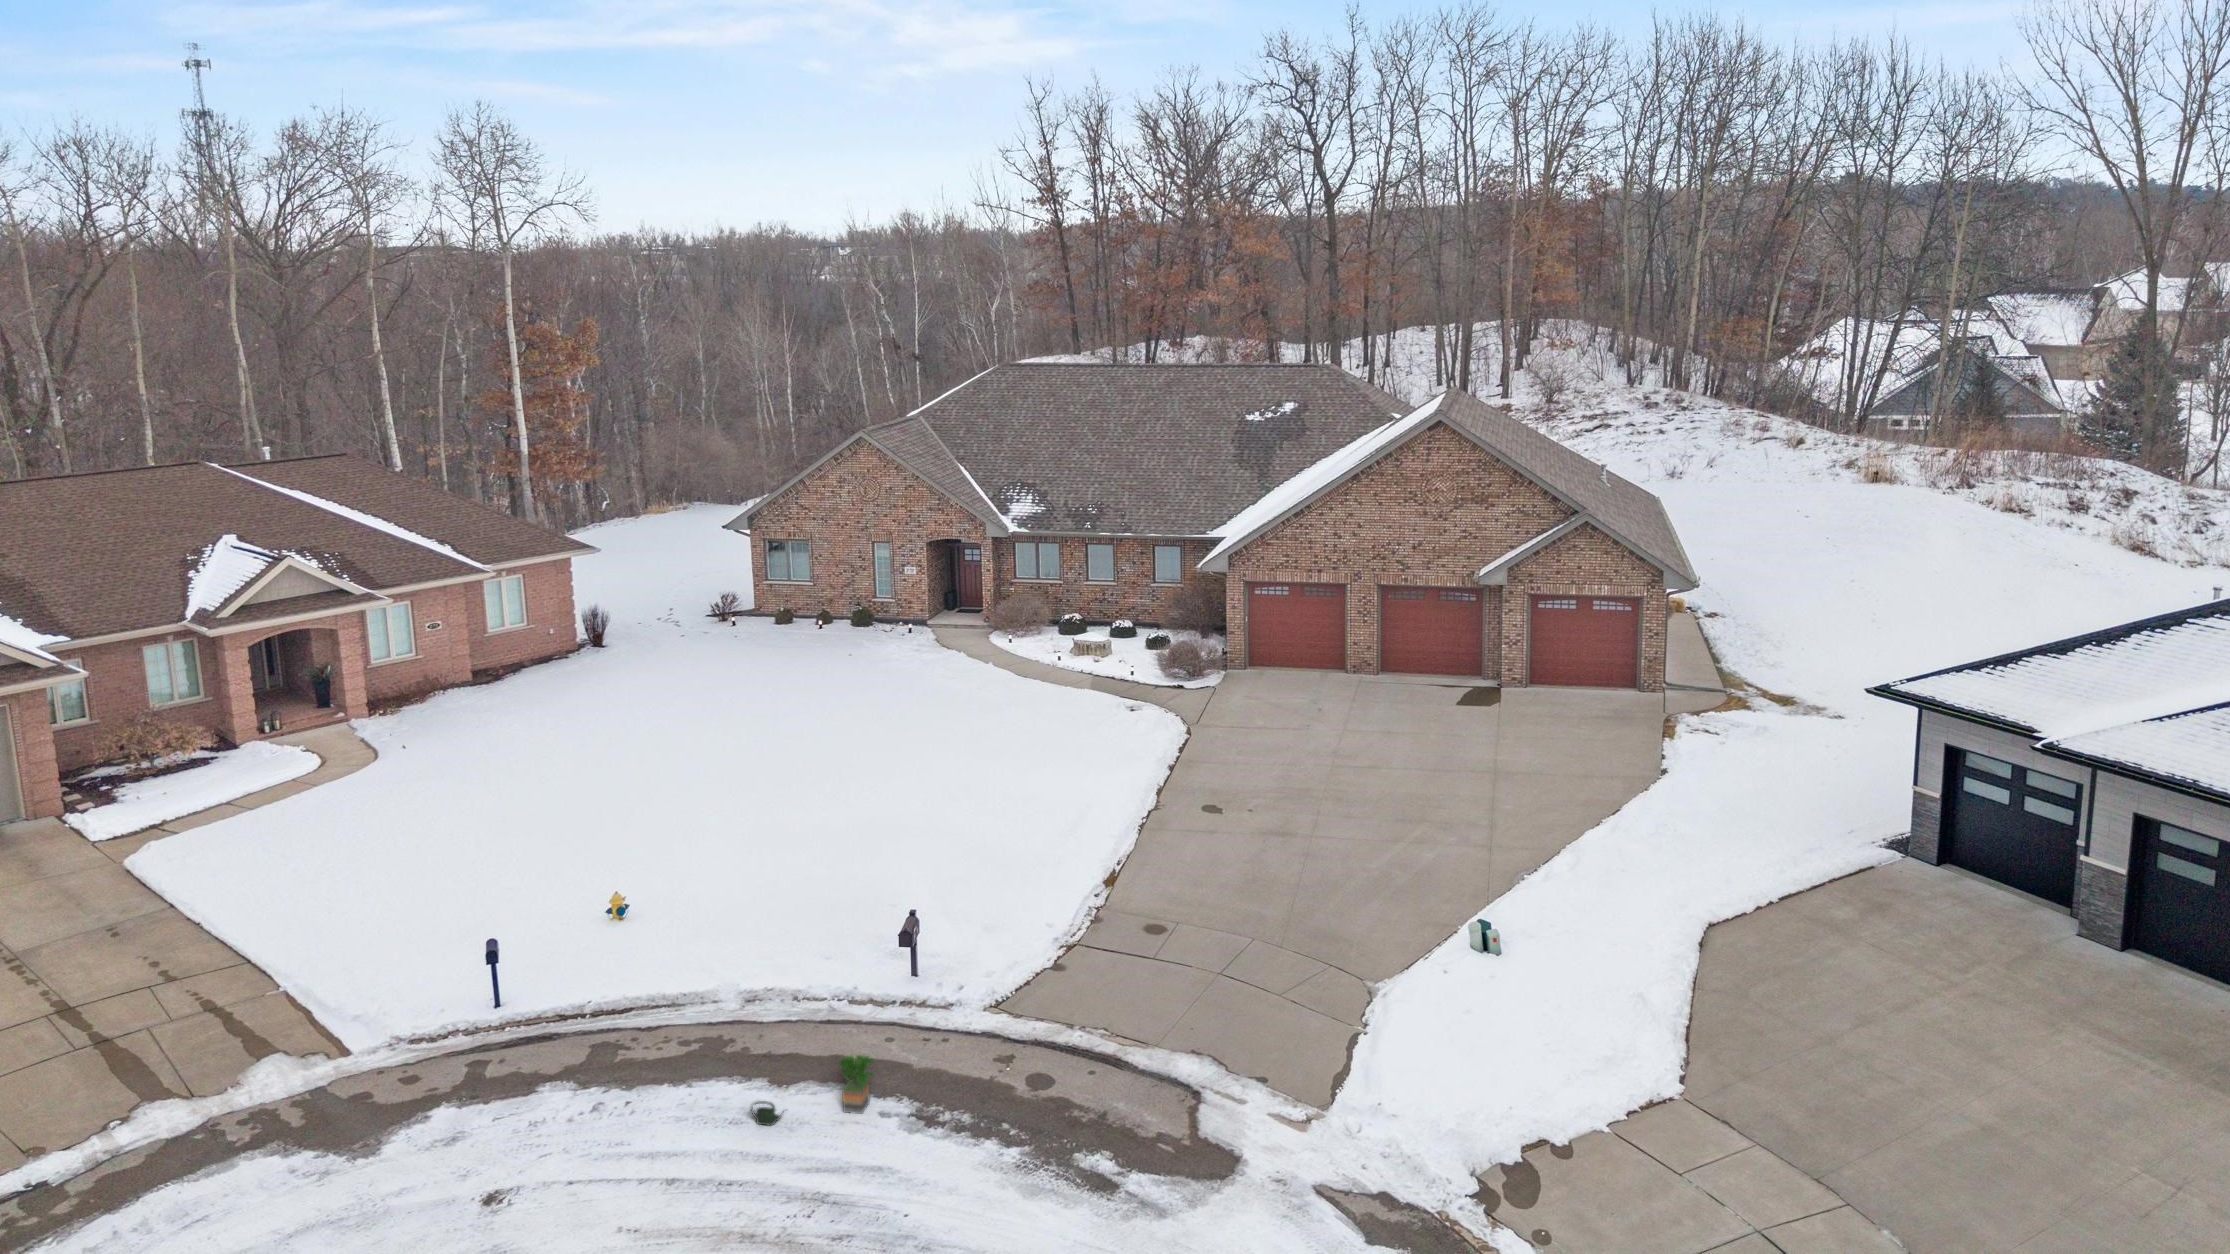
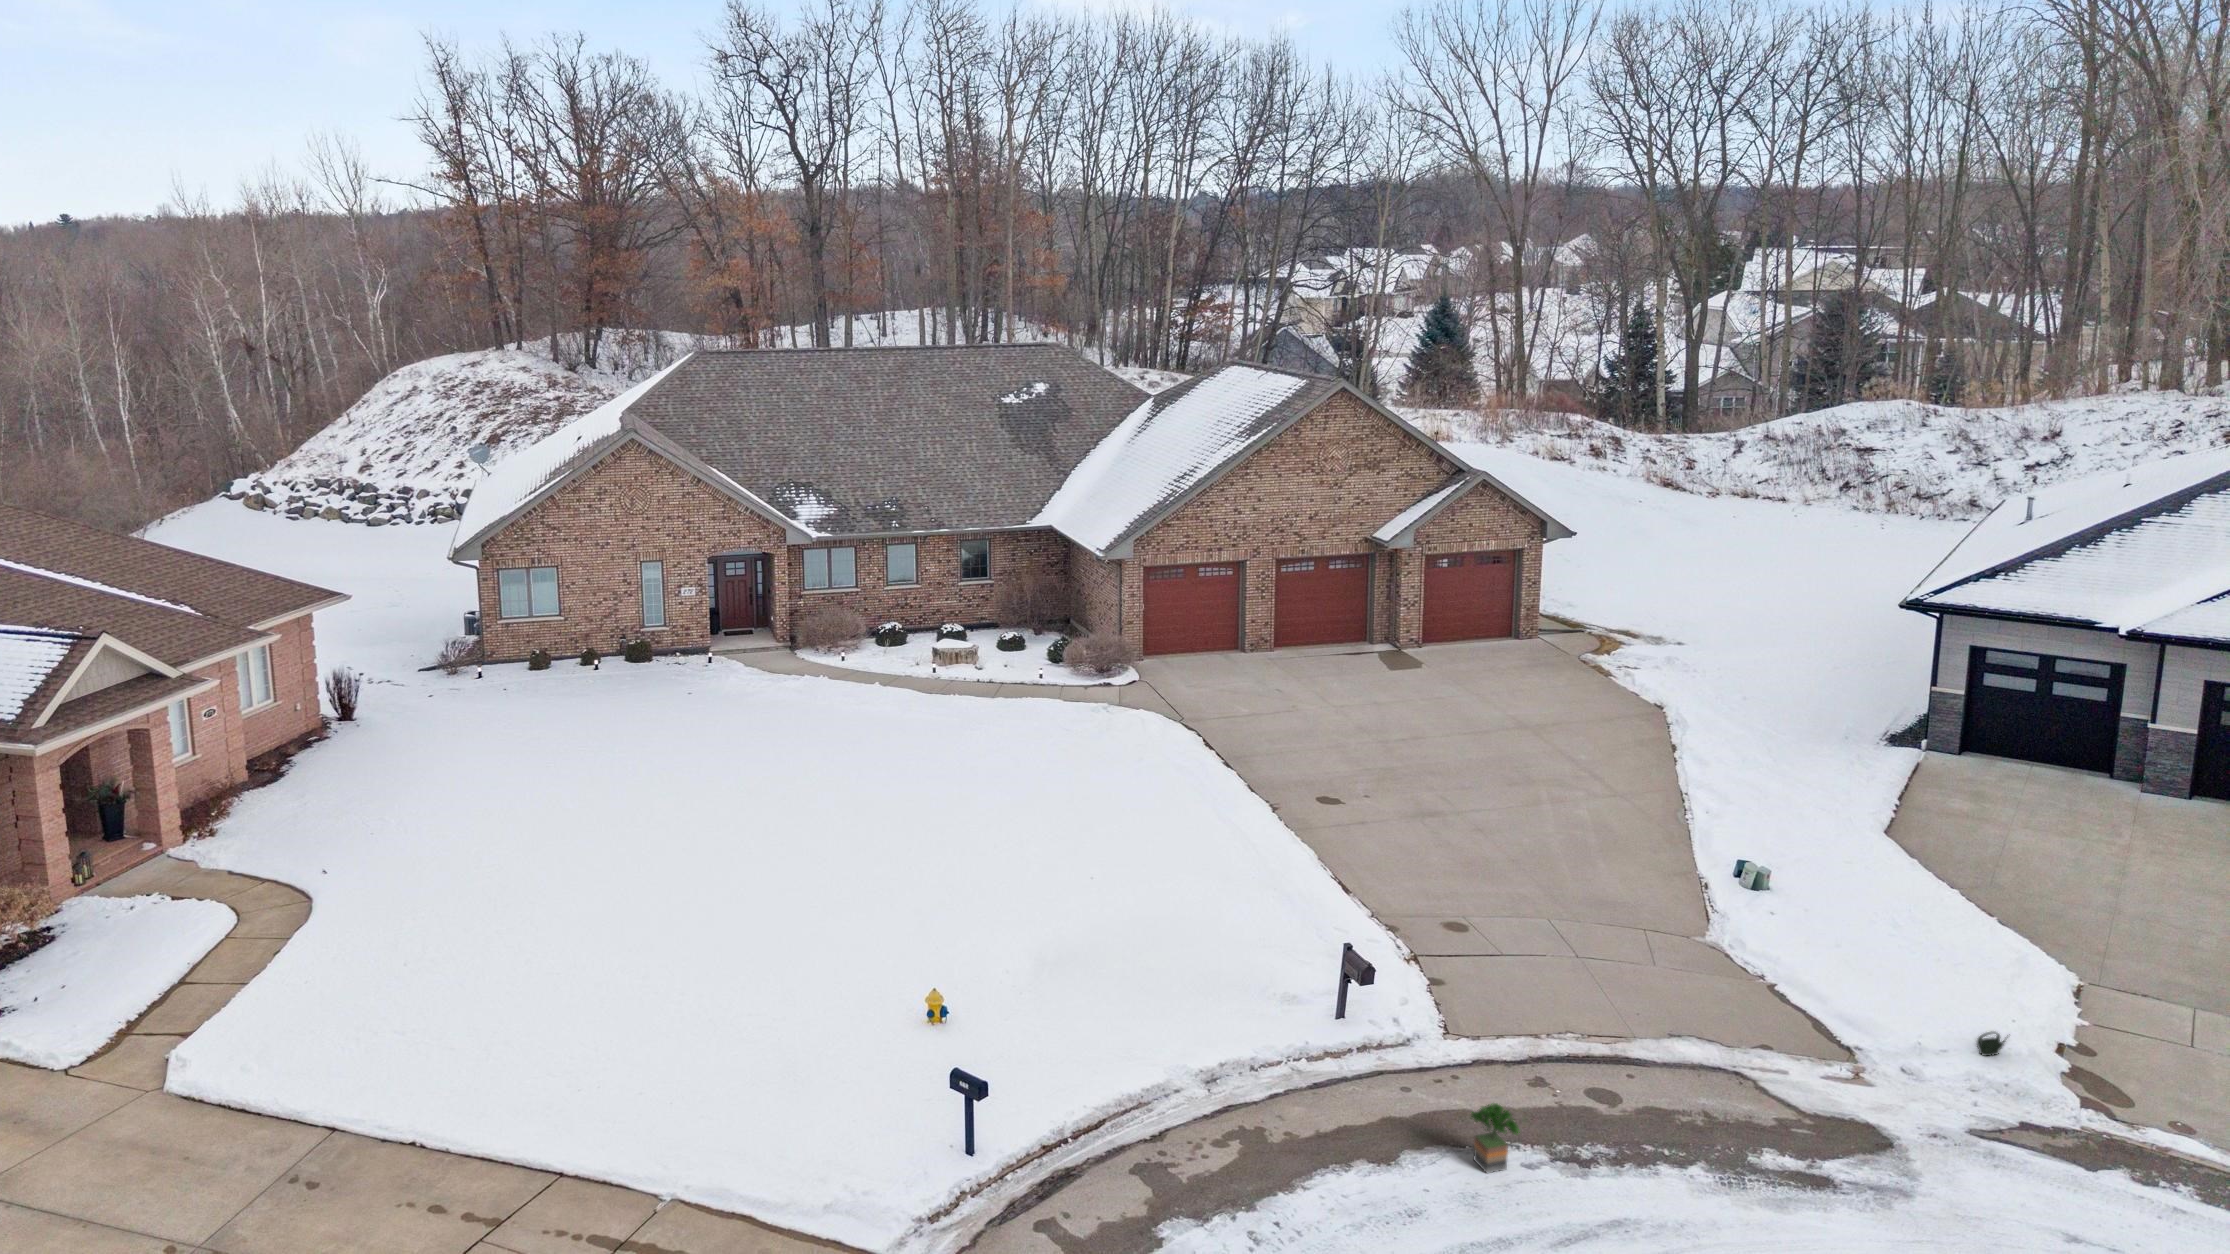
watering can: present [751,1101,782,1125] -> present [1977,1032,2006,1056]

